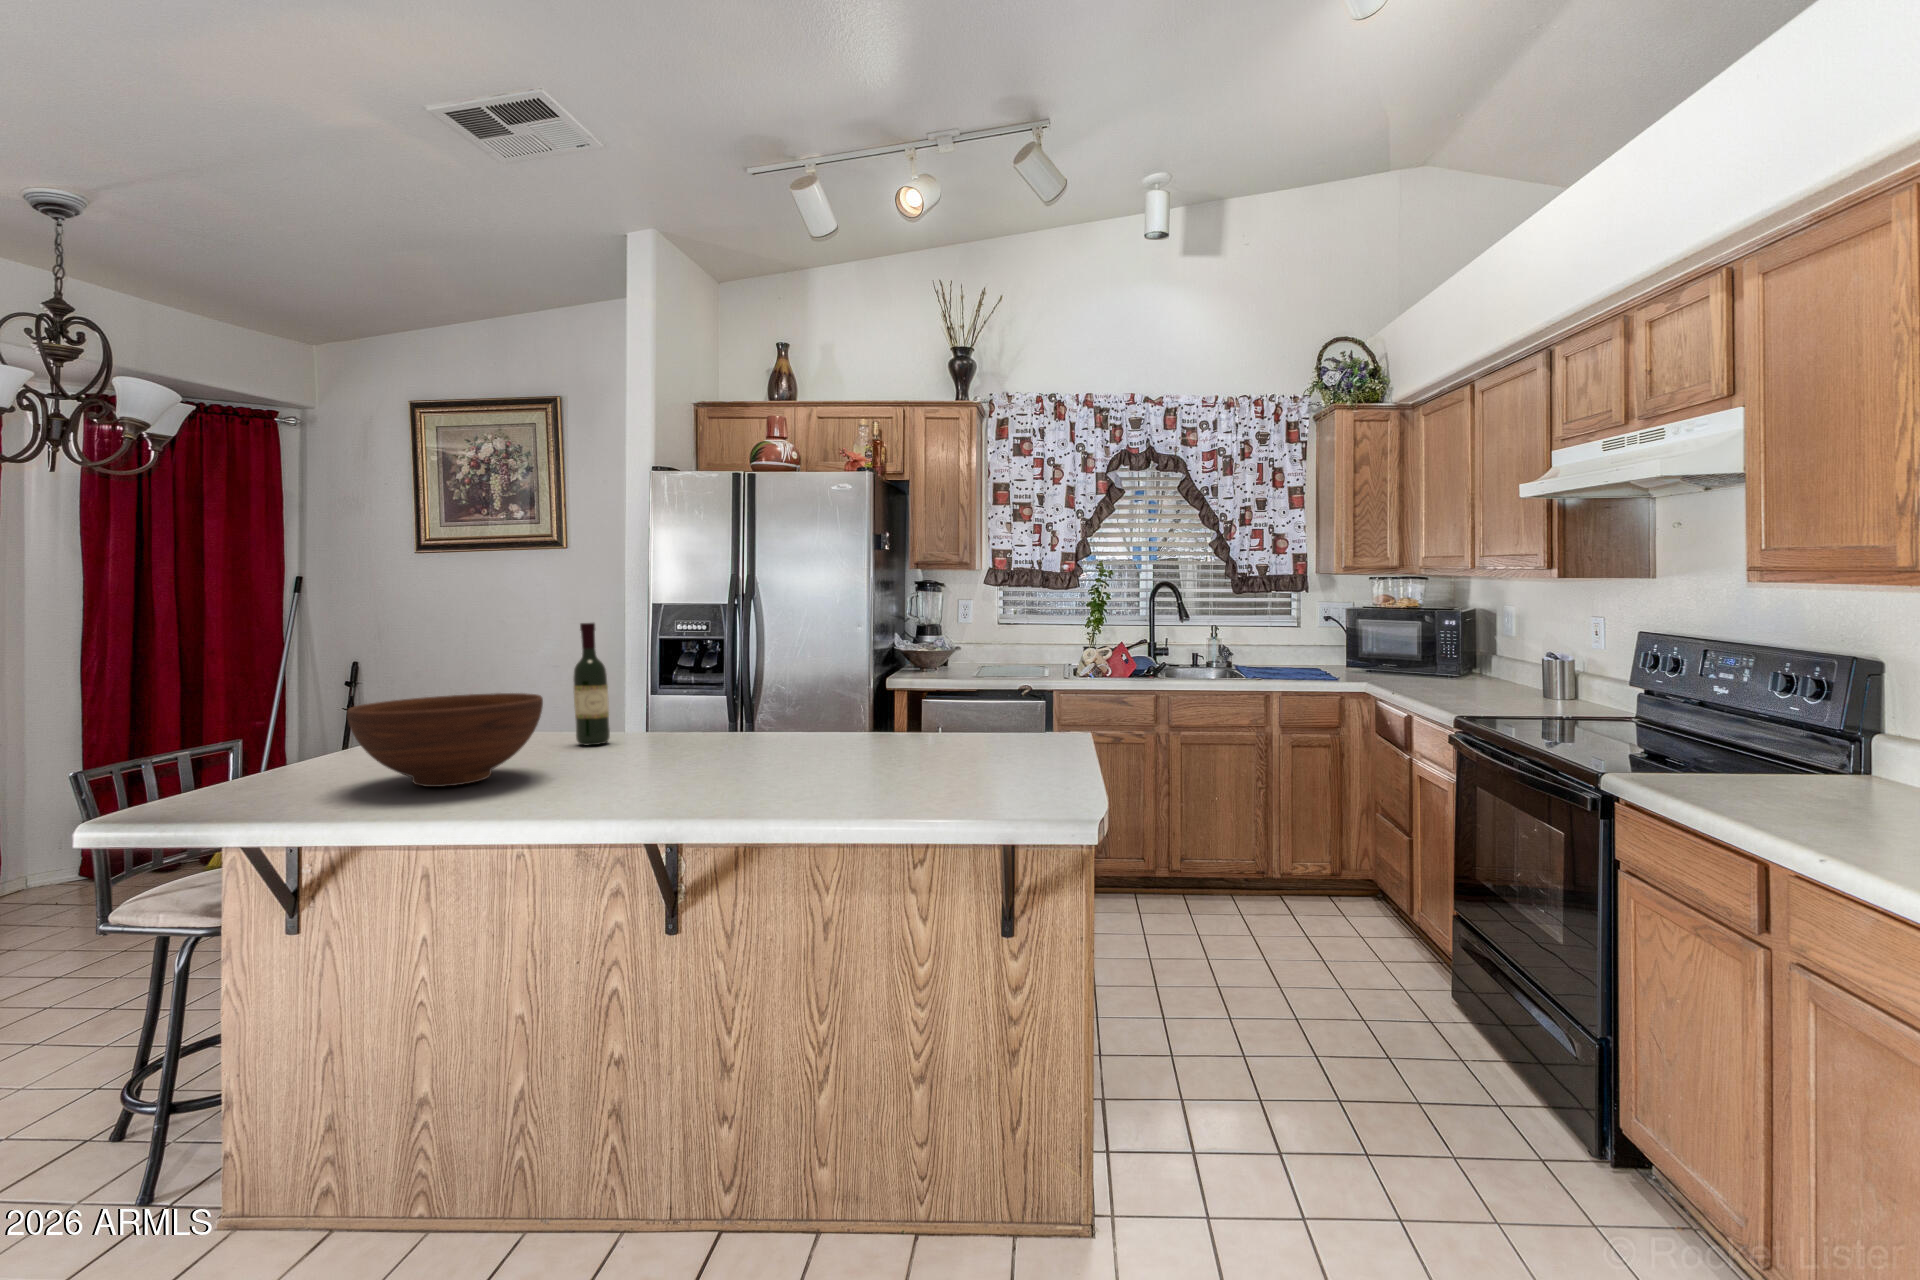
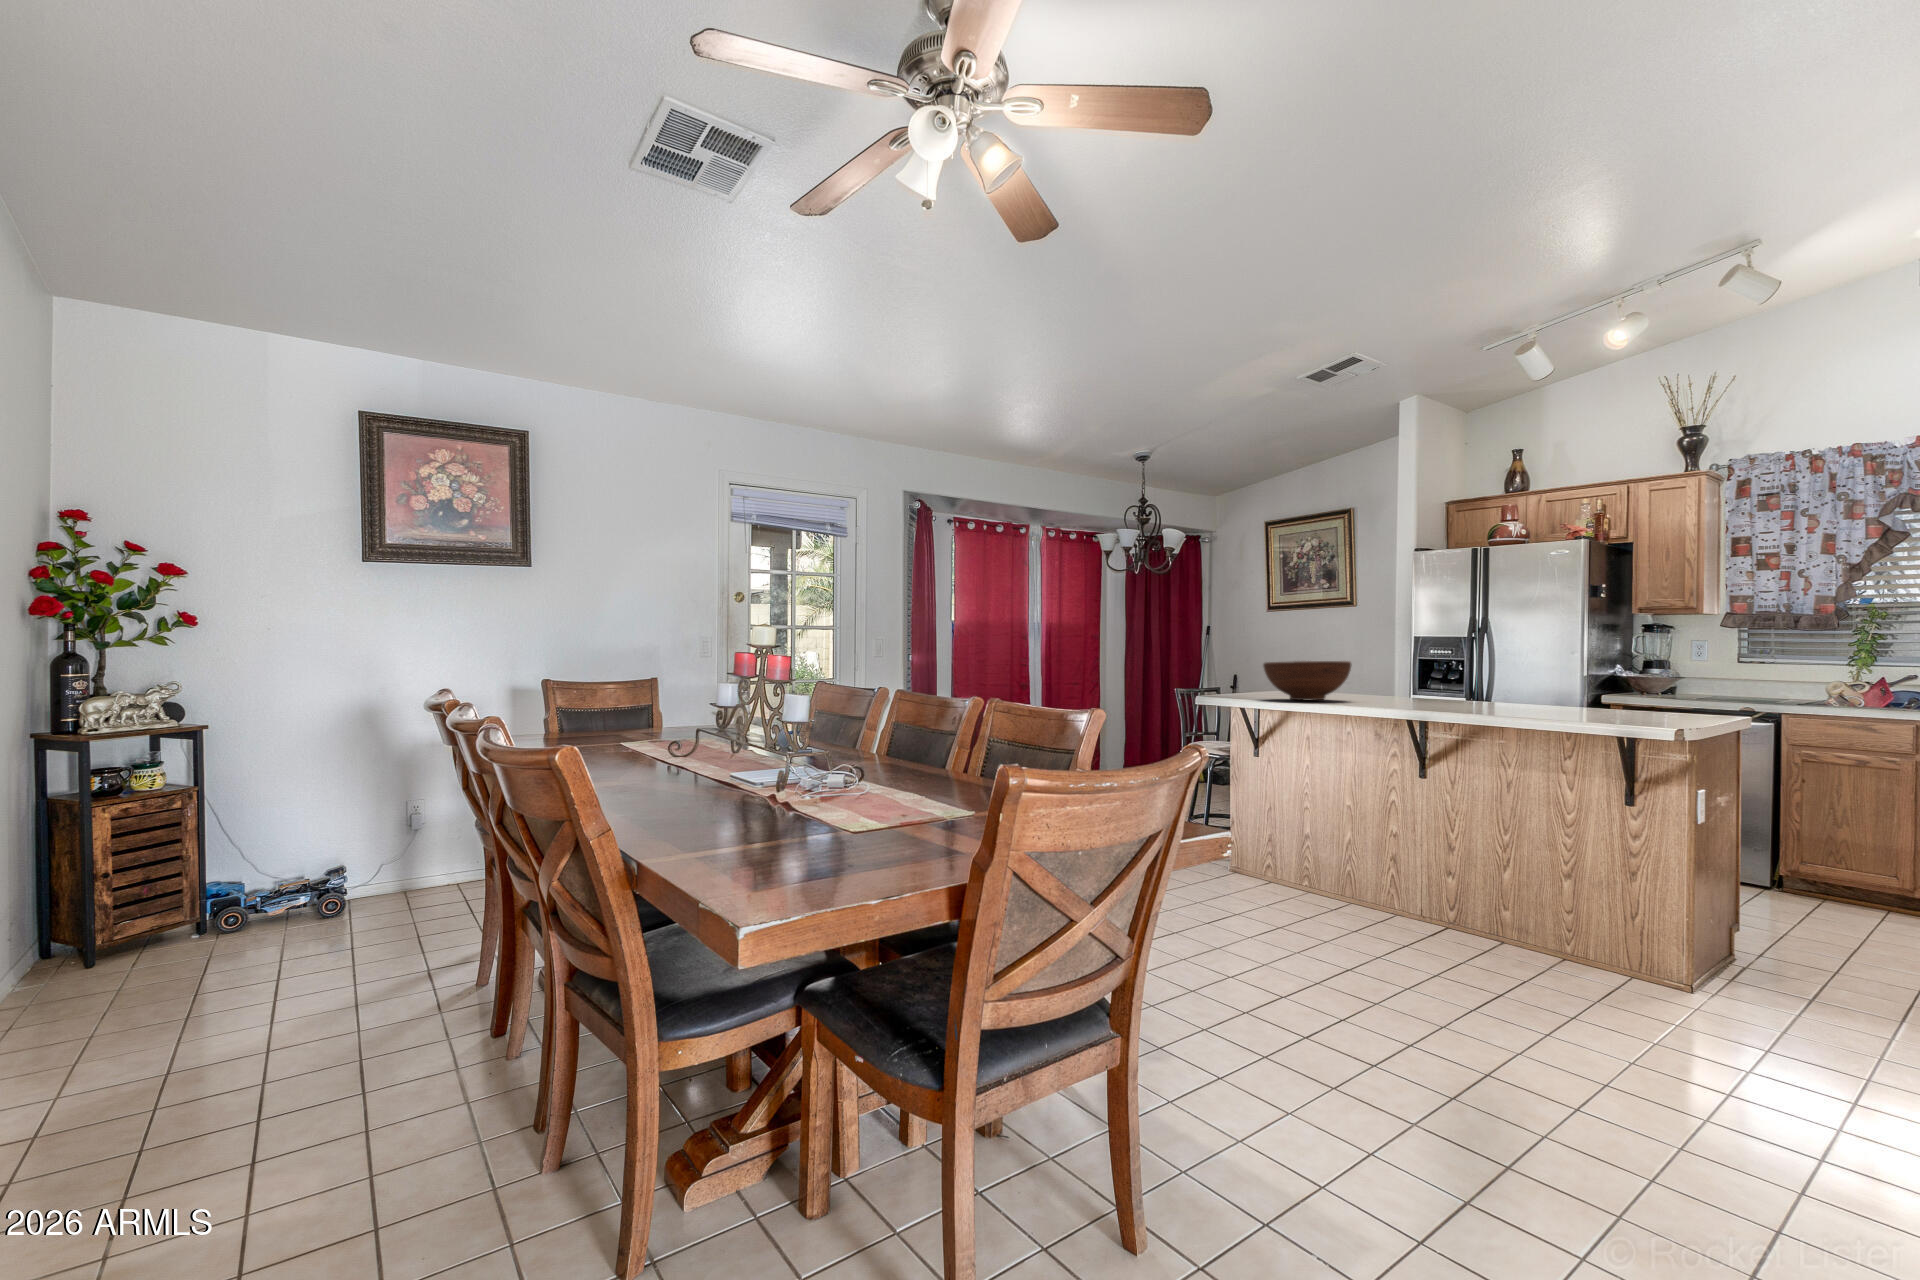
wine bottle: present [573,623,610,745] -> none [1366,632,1386,698]

